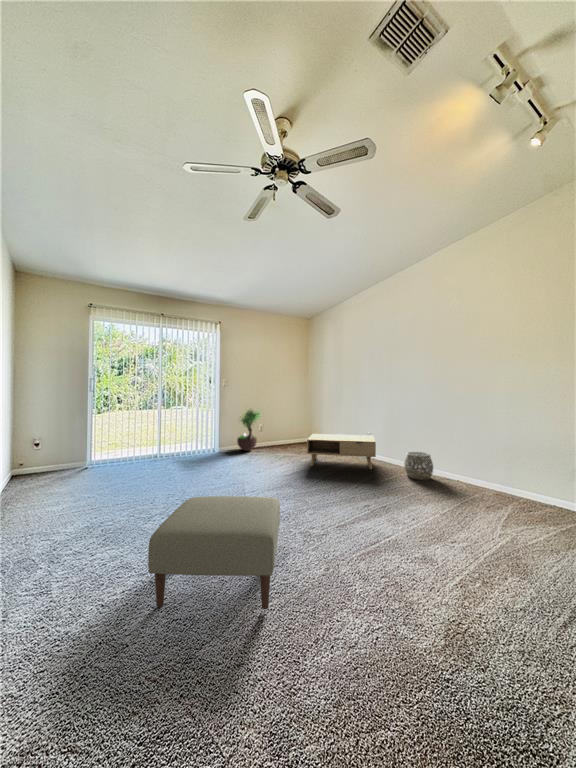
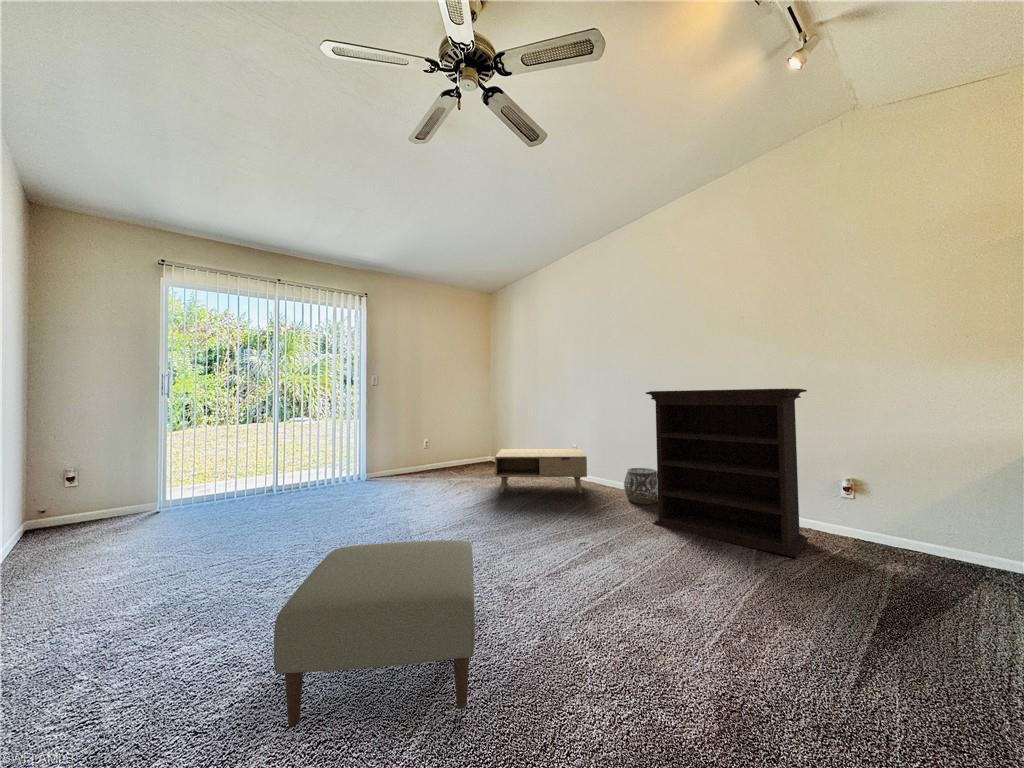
bookshelf: none [419,394,552,528] -> present [646,388,808,557]
potted tree: present [237,410,259,451] -> none [394,412,430,476]

